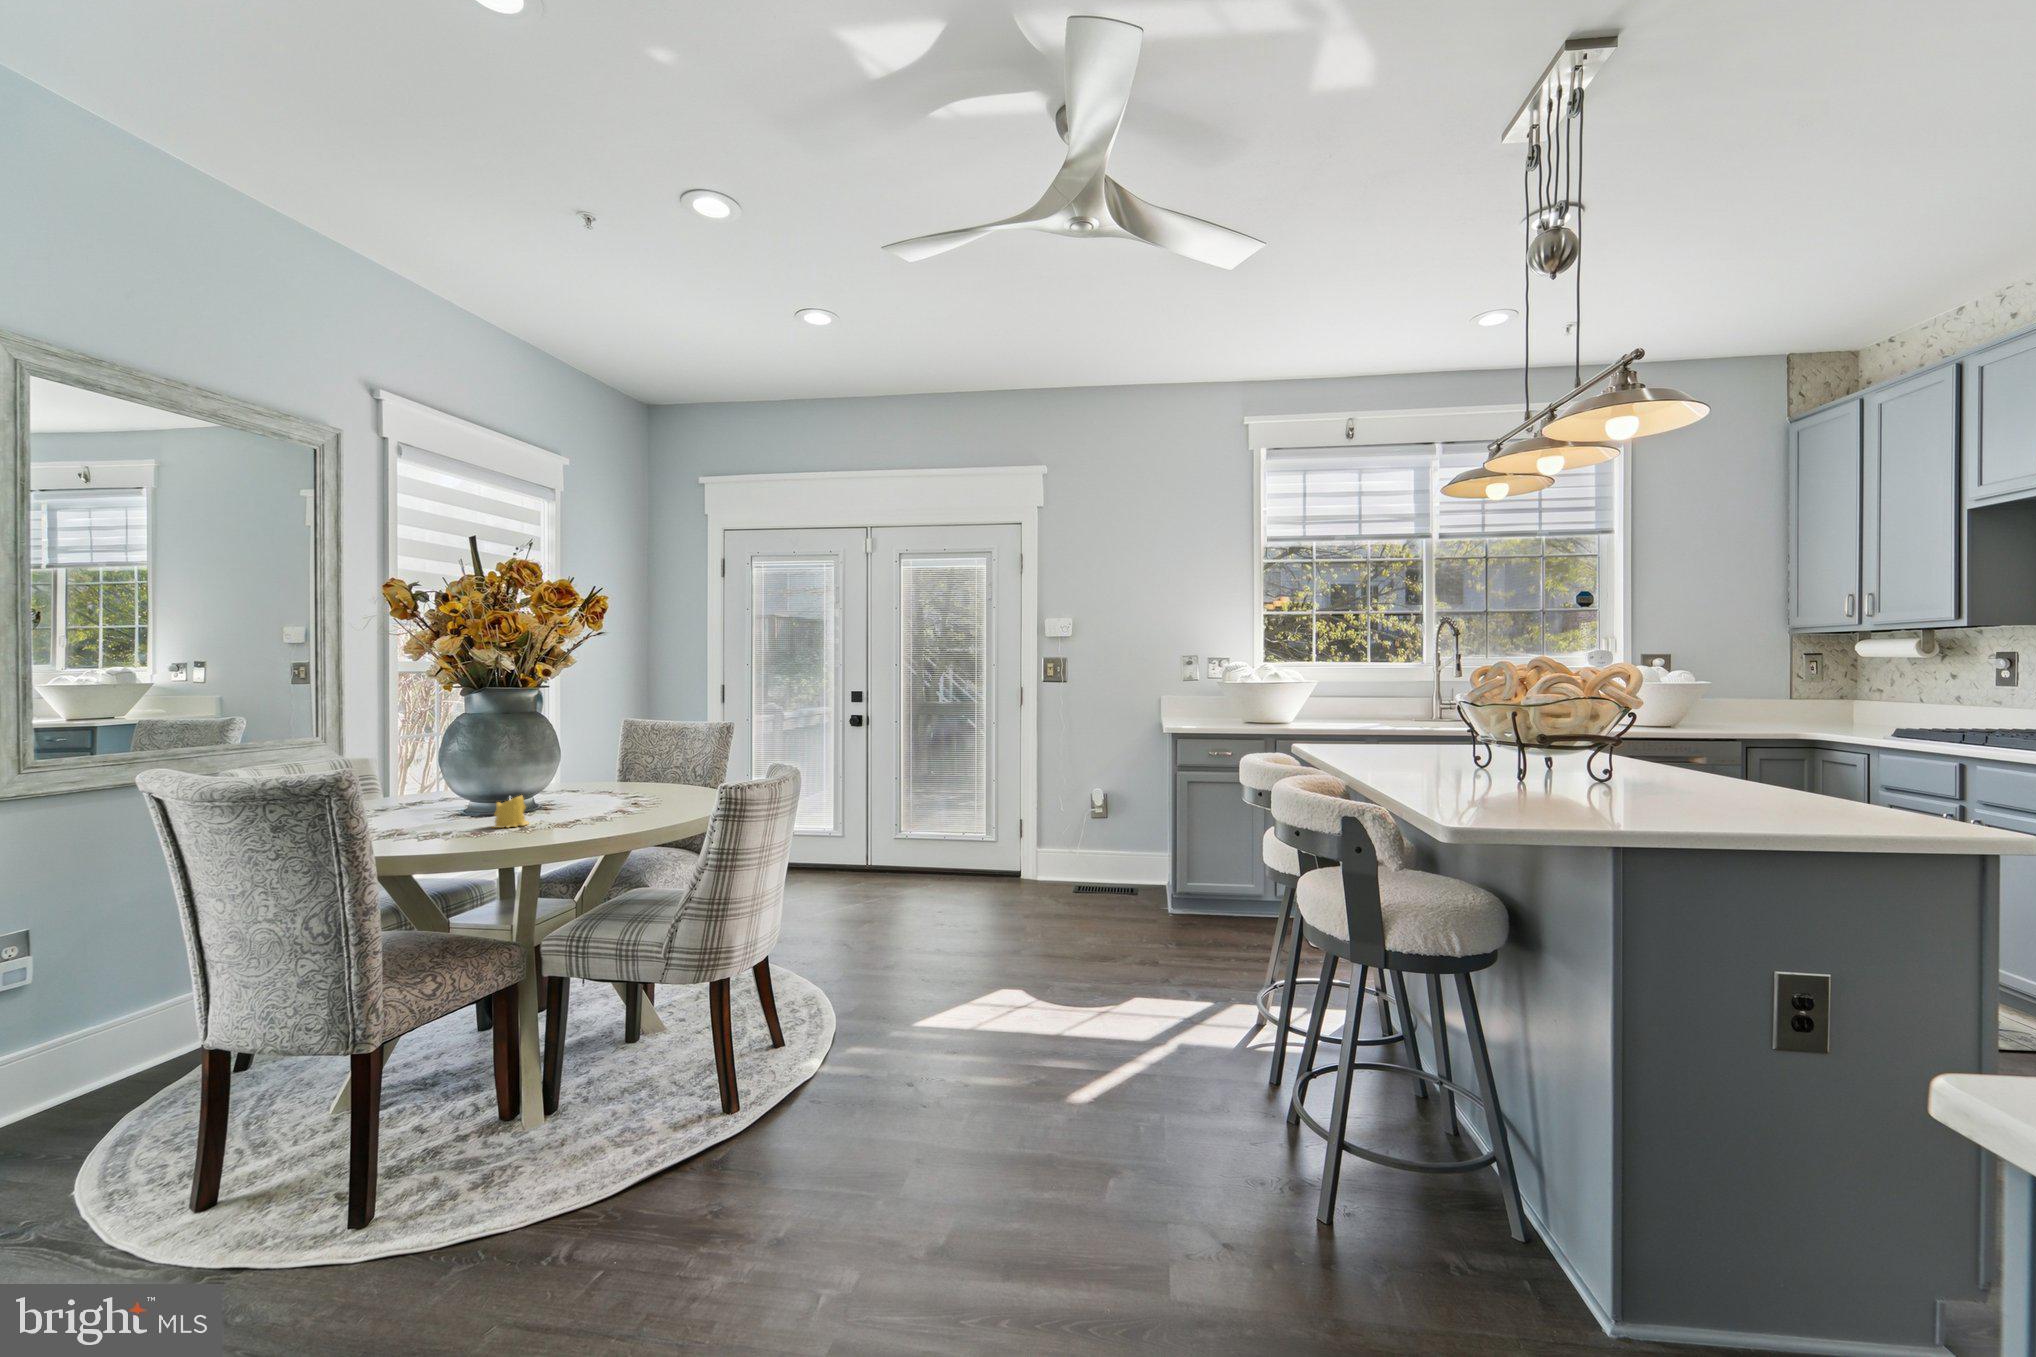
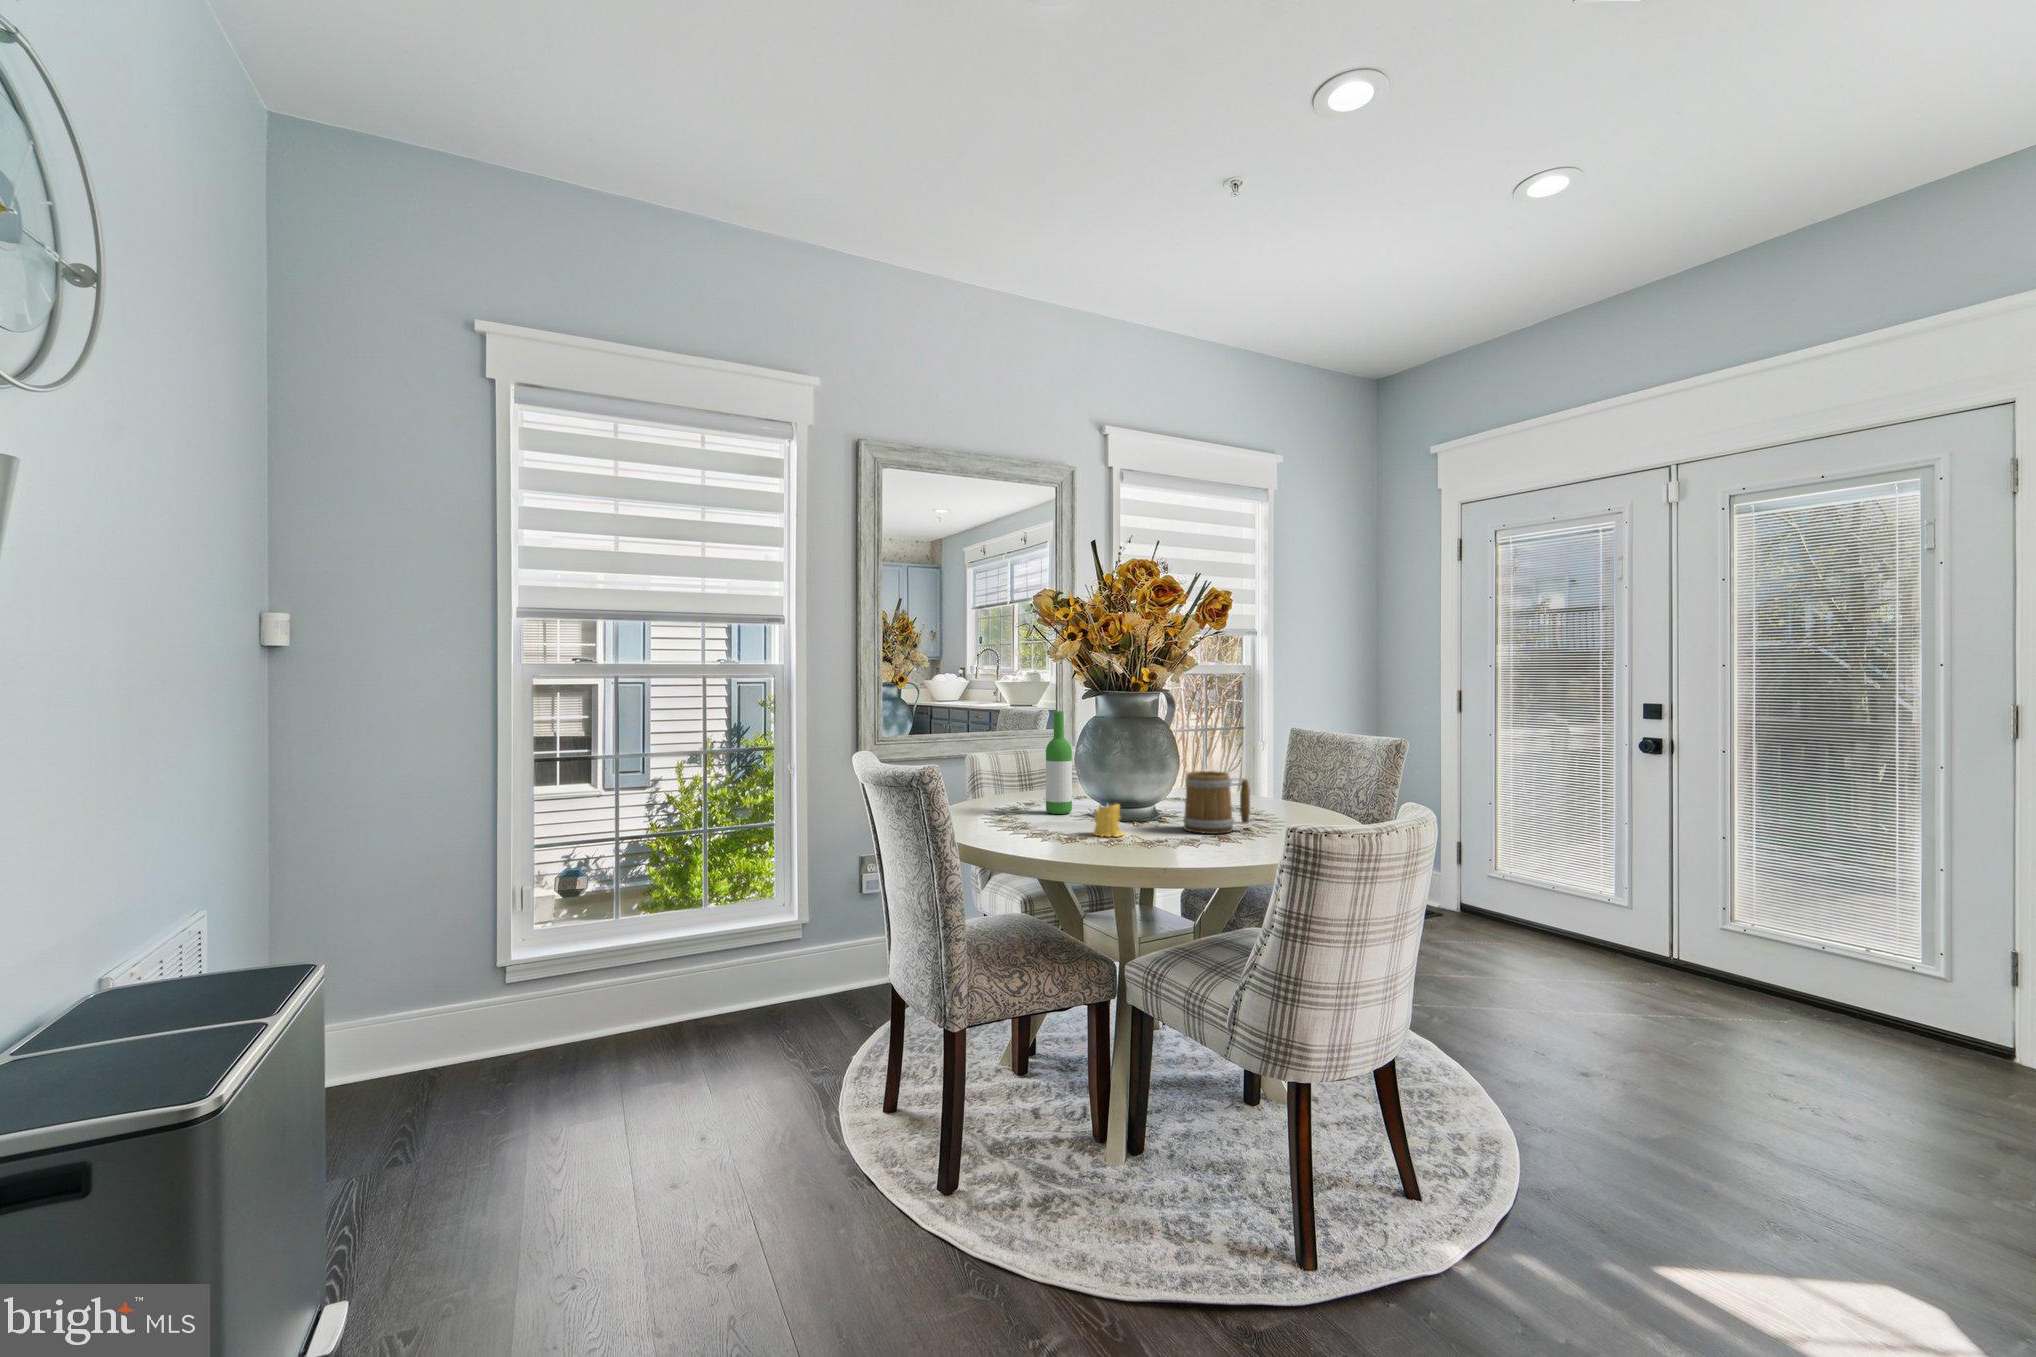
wine bottle: none [400,713,435,819] -> present [1046,711,1072,814]
mug: none [576,758,637,813] -> present [1183,771,1250,834]

